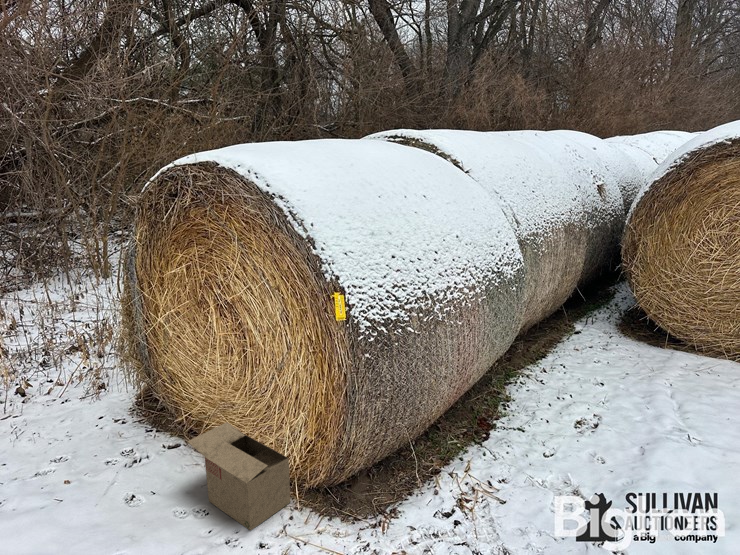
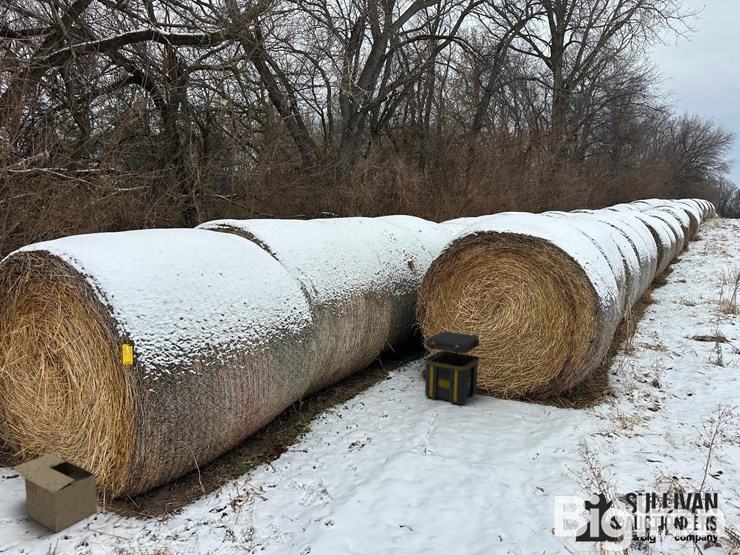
toolbox: none [640,277,721,372] -> present [425,332,480,404]

